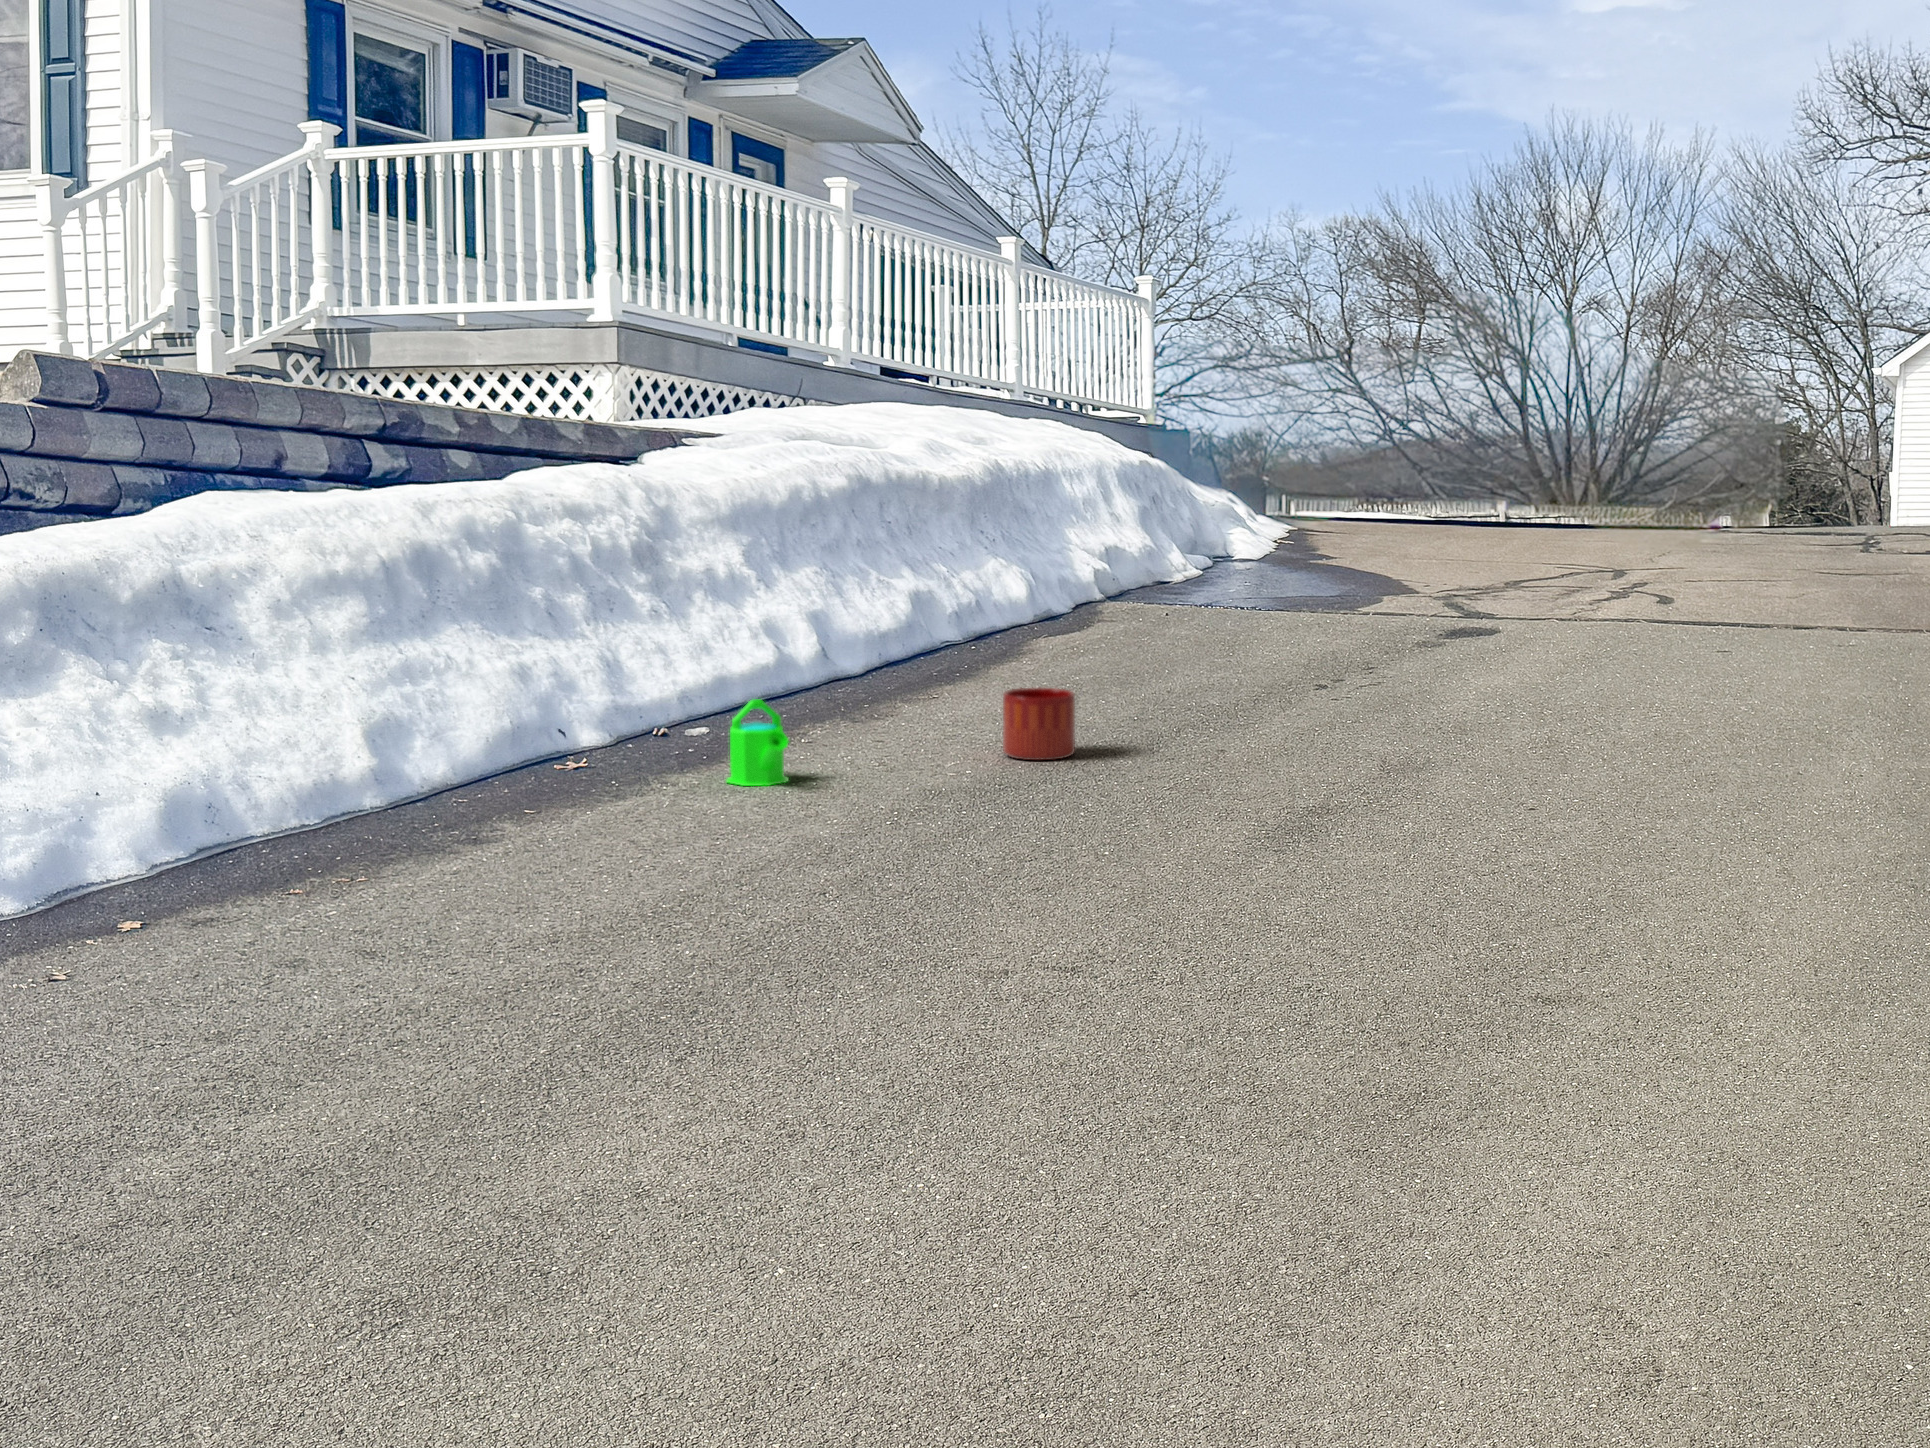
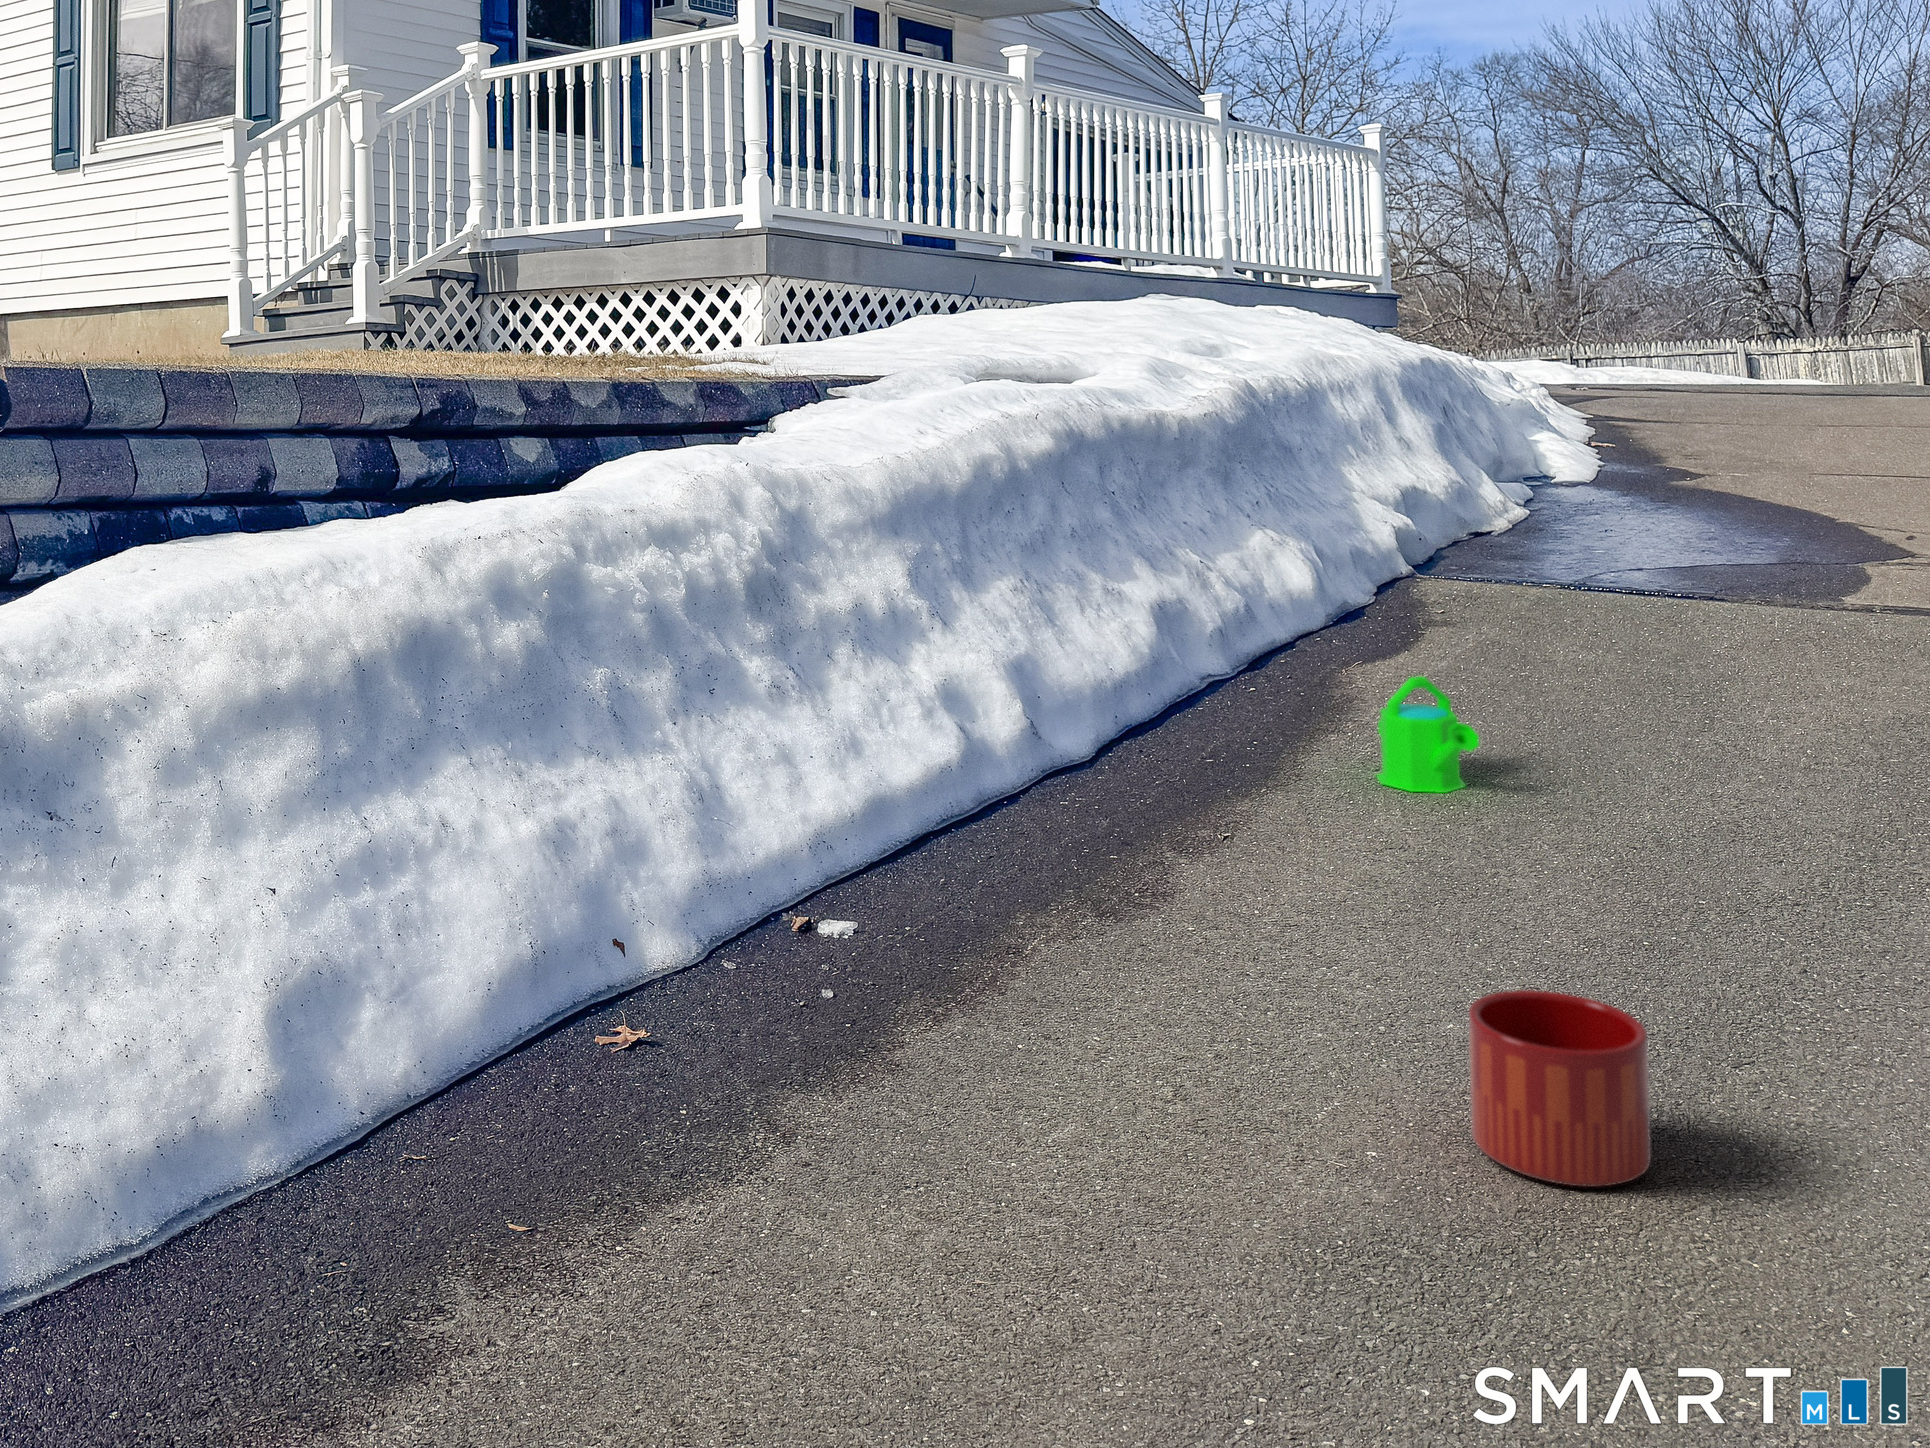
watering can: present [727,699,789,786] -> present [1377,676,1479,793]

